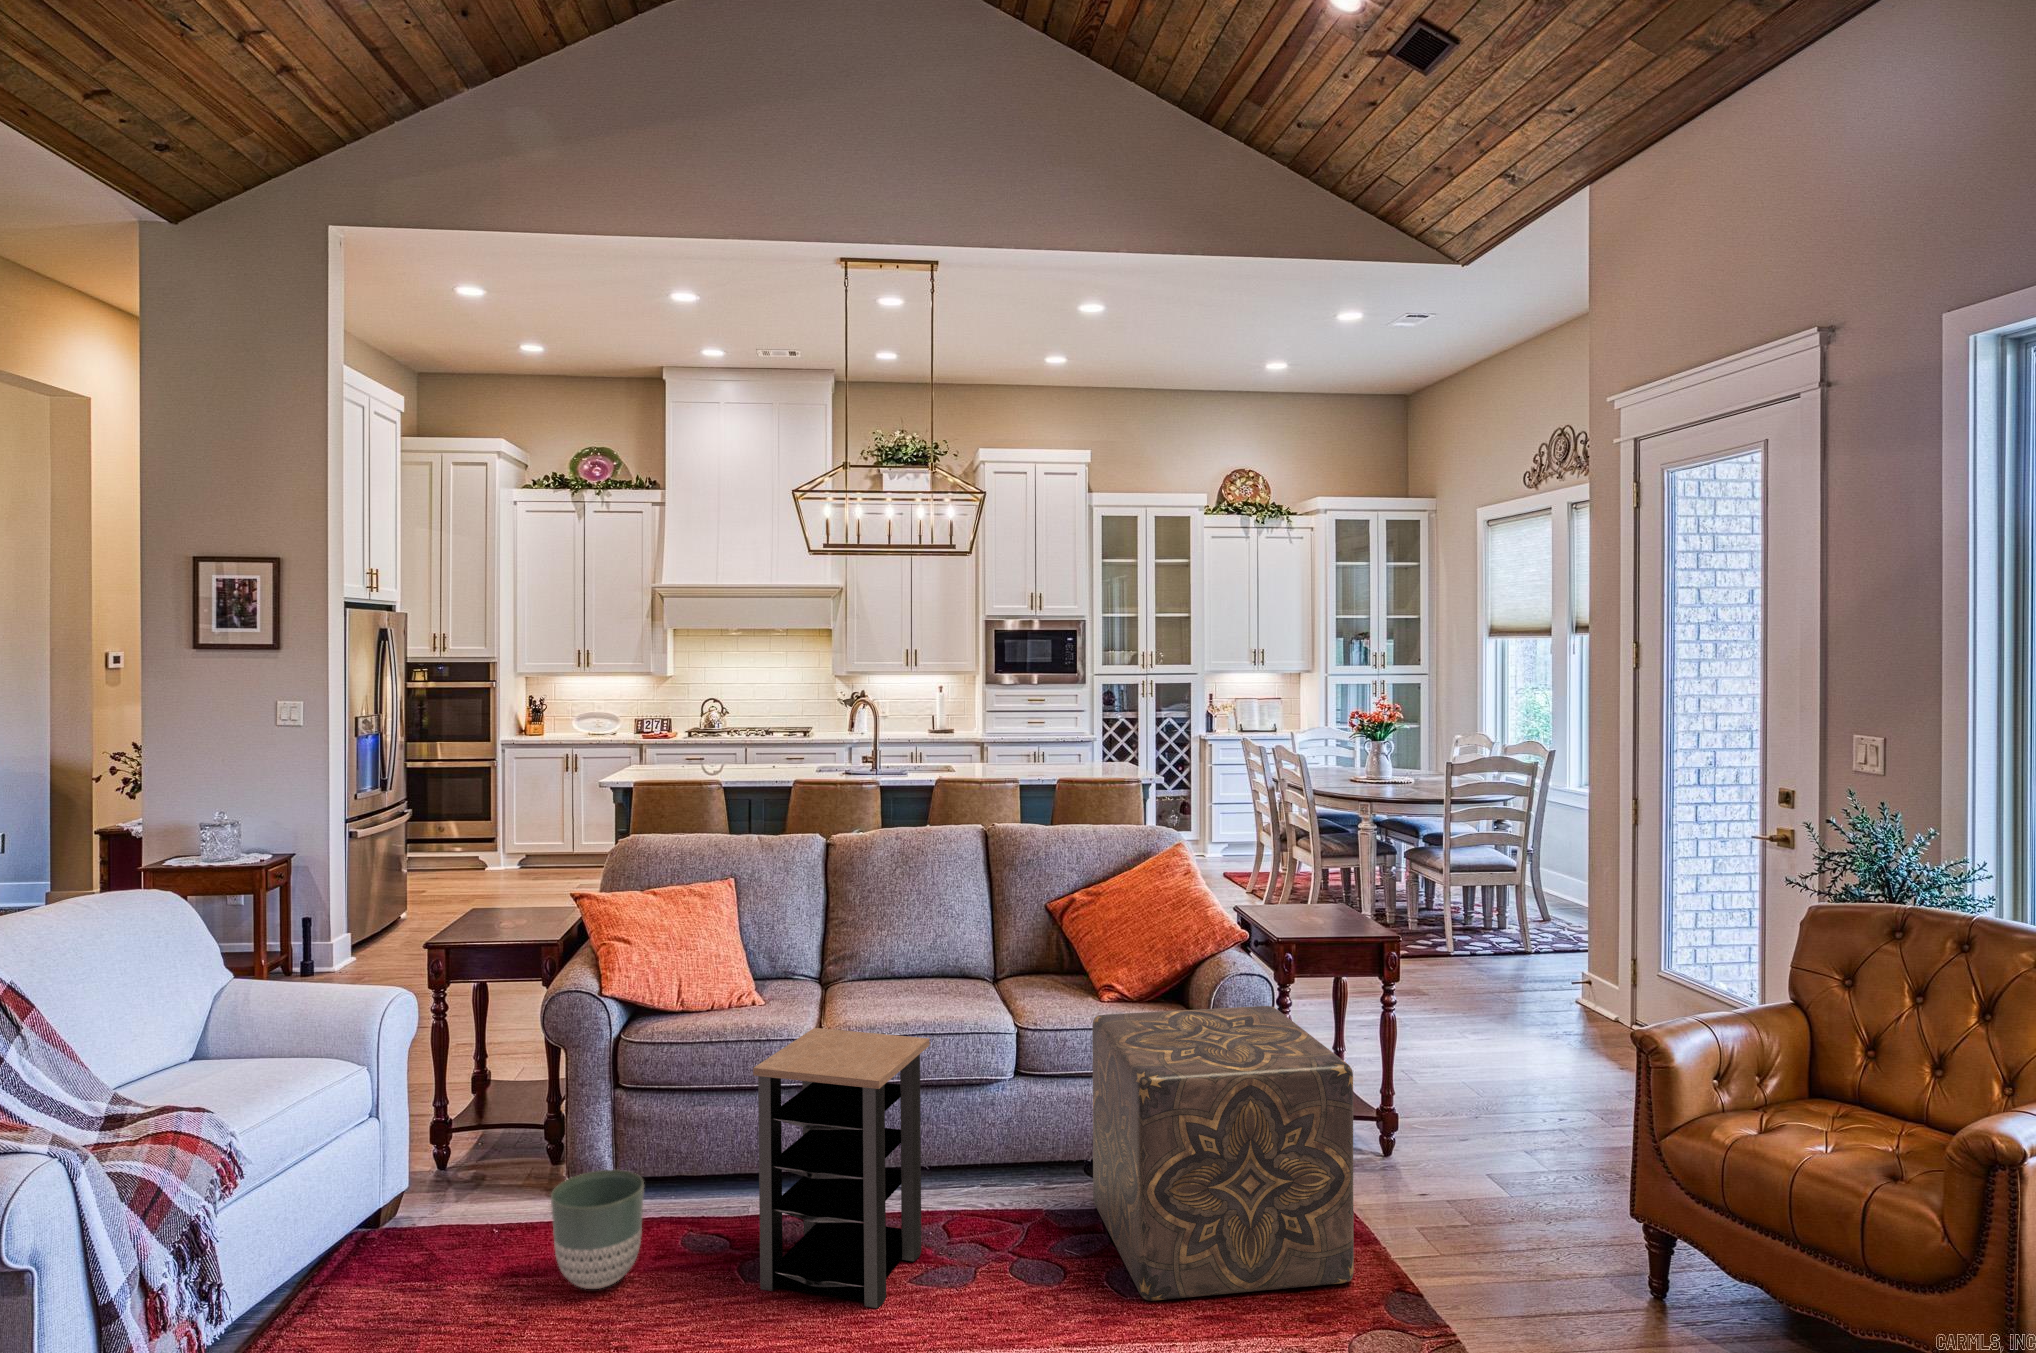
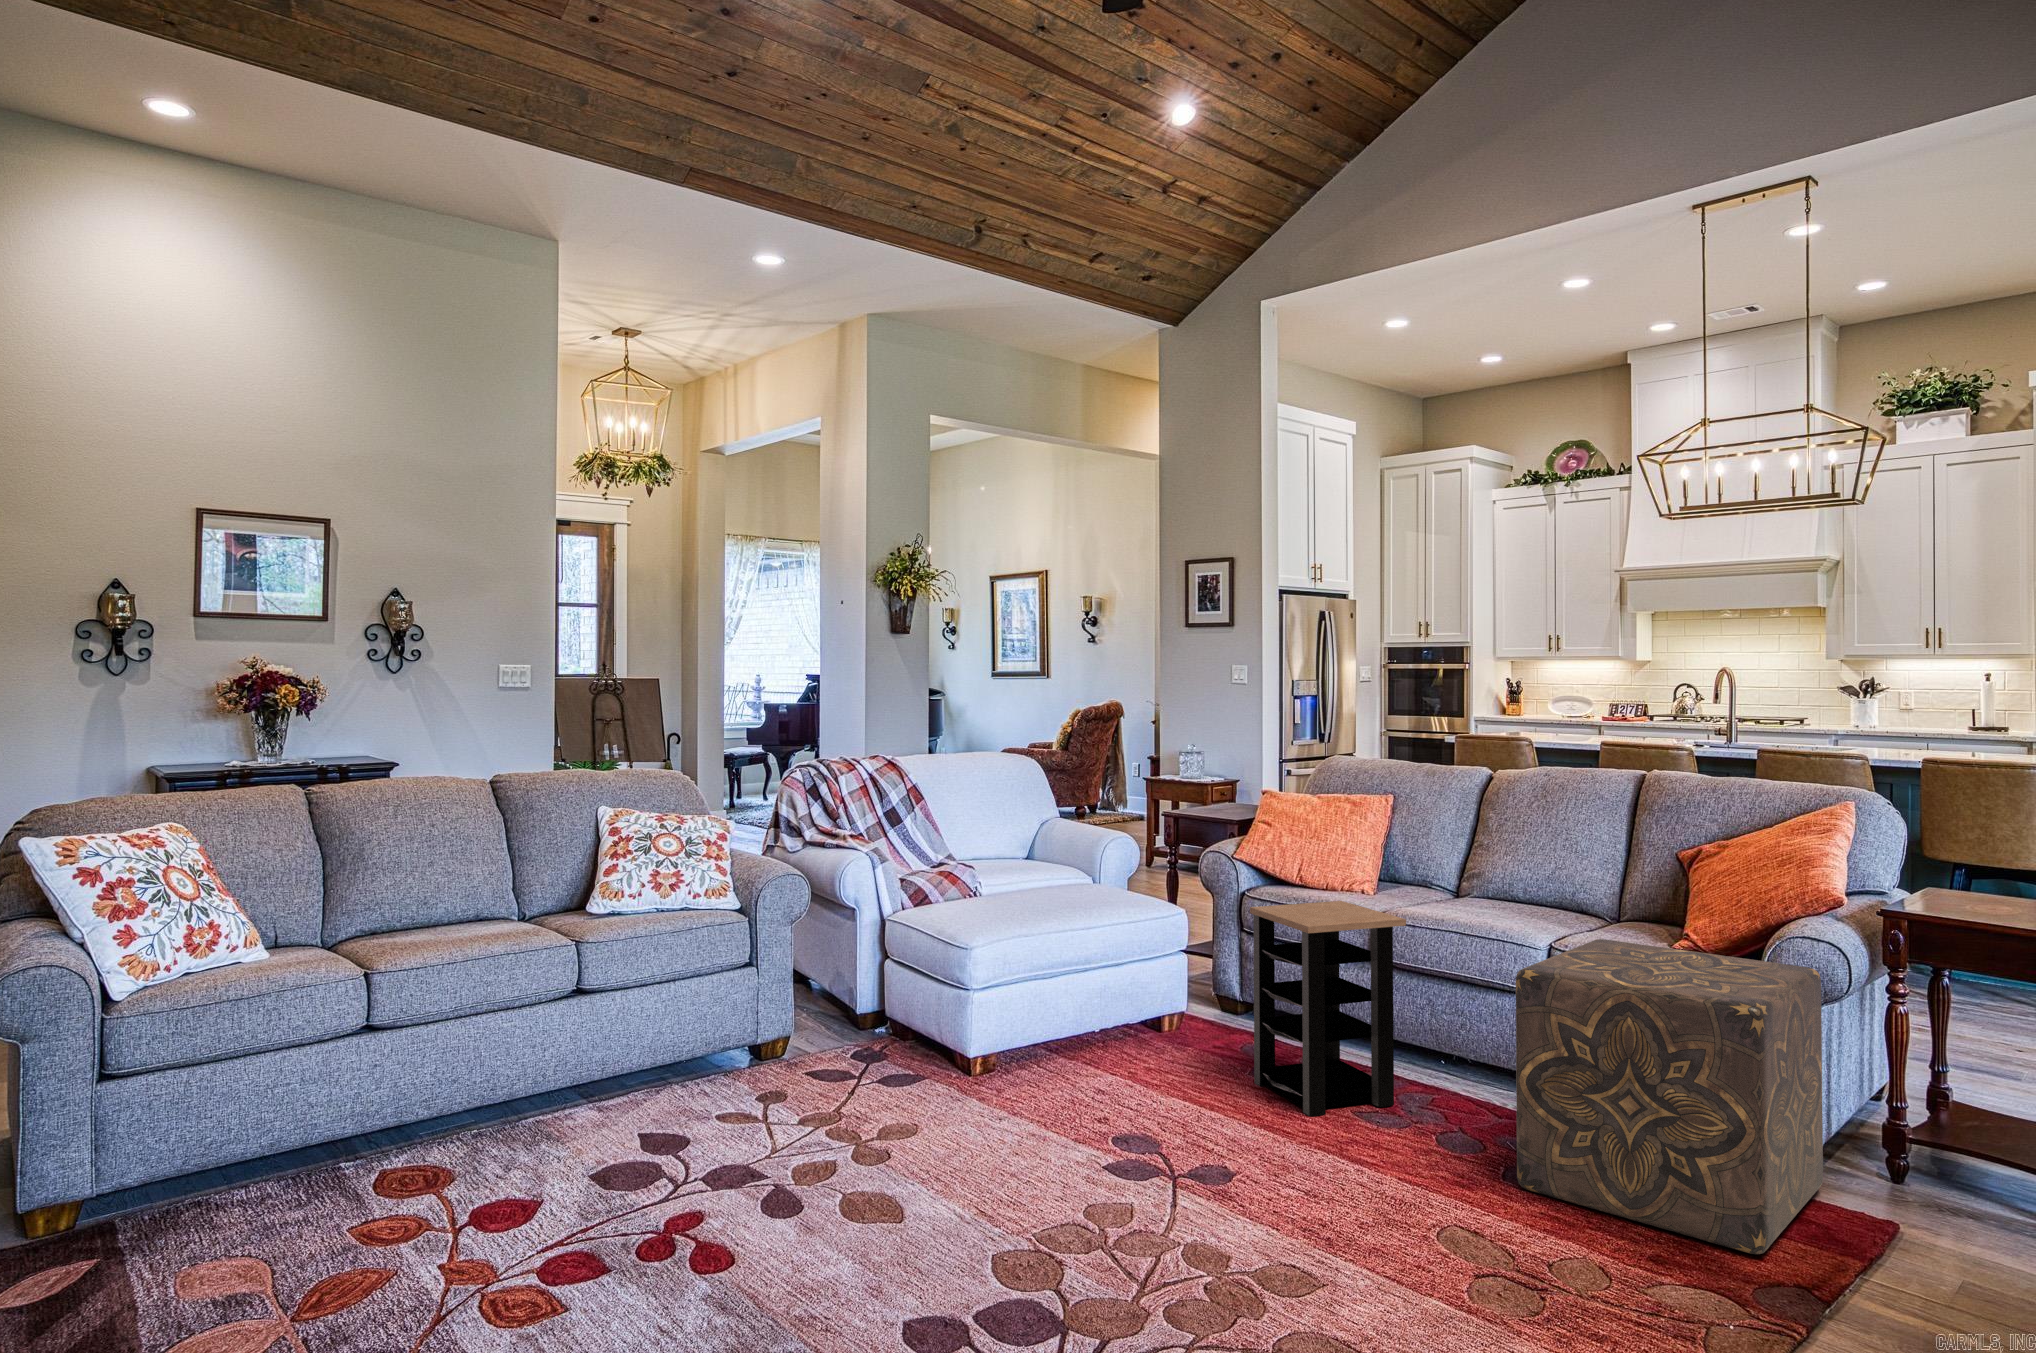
planter: present [551,1170,644,1289] -> none [1139,973,1203,1052]

